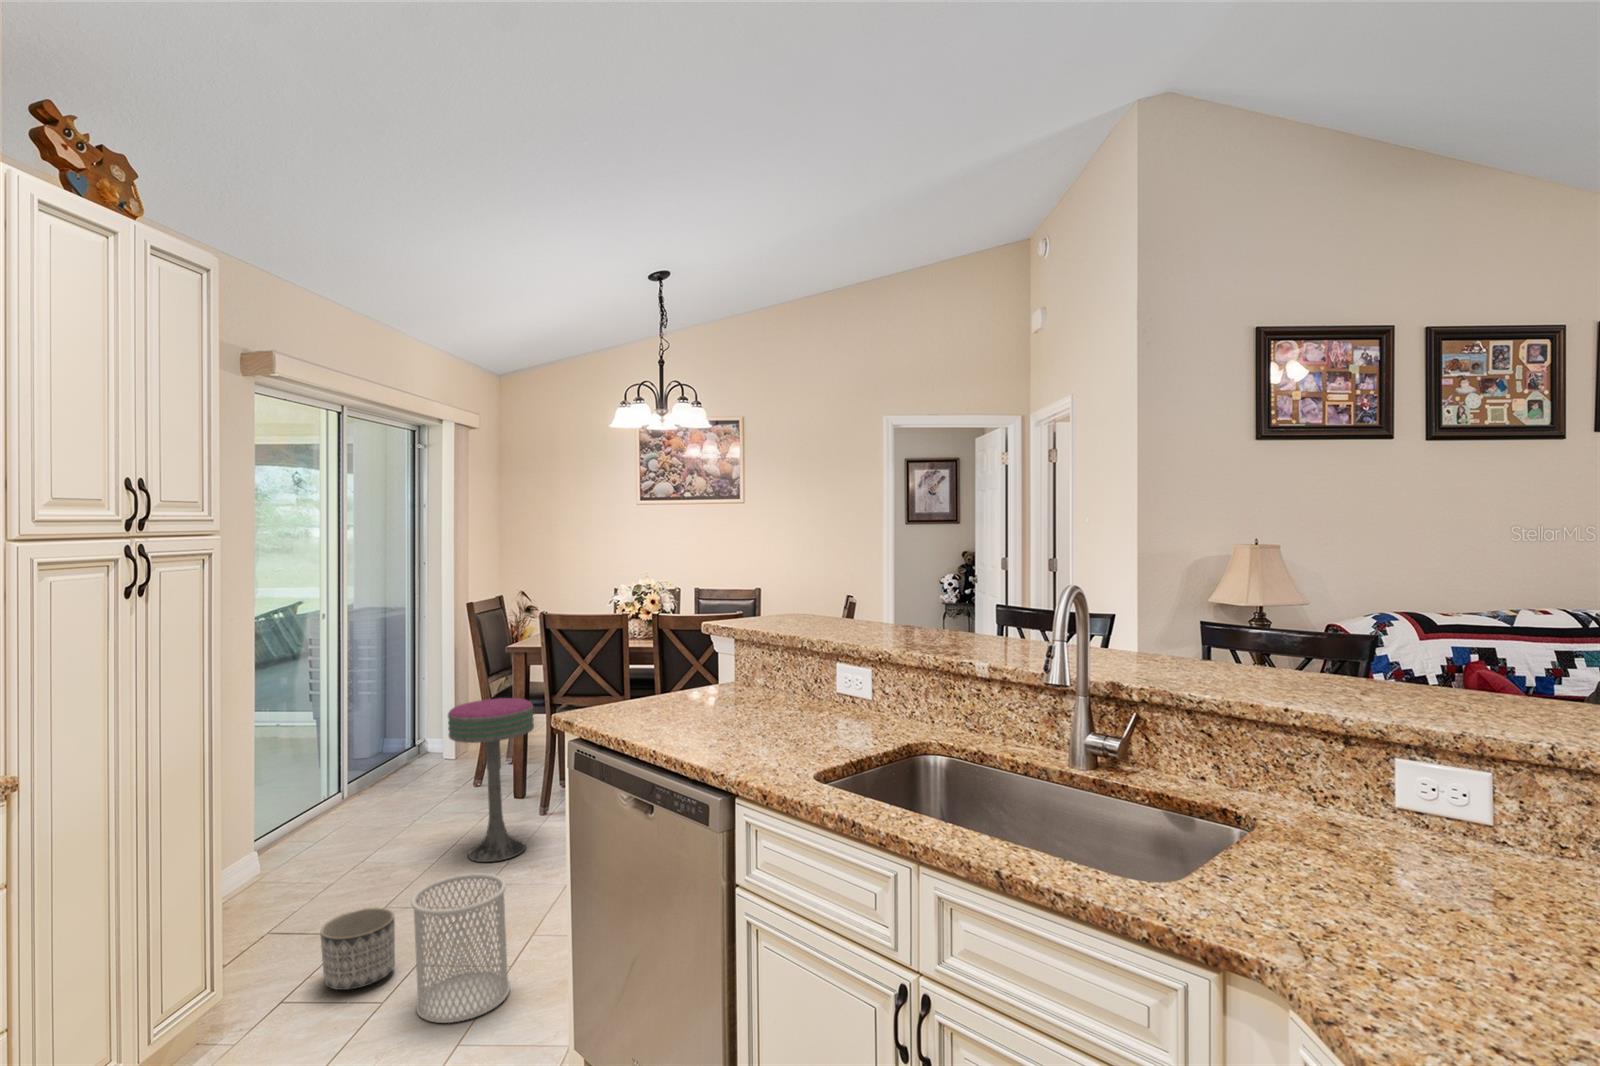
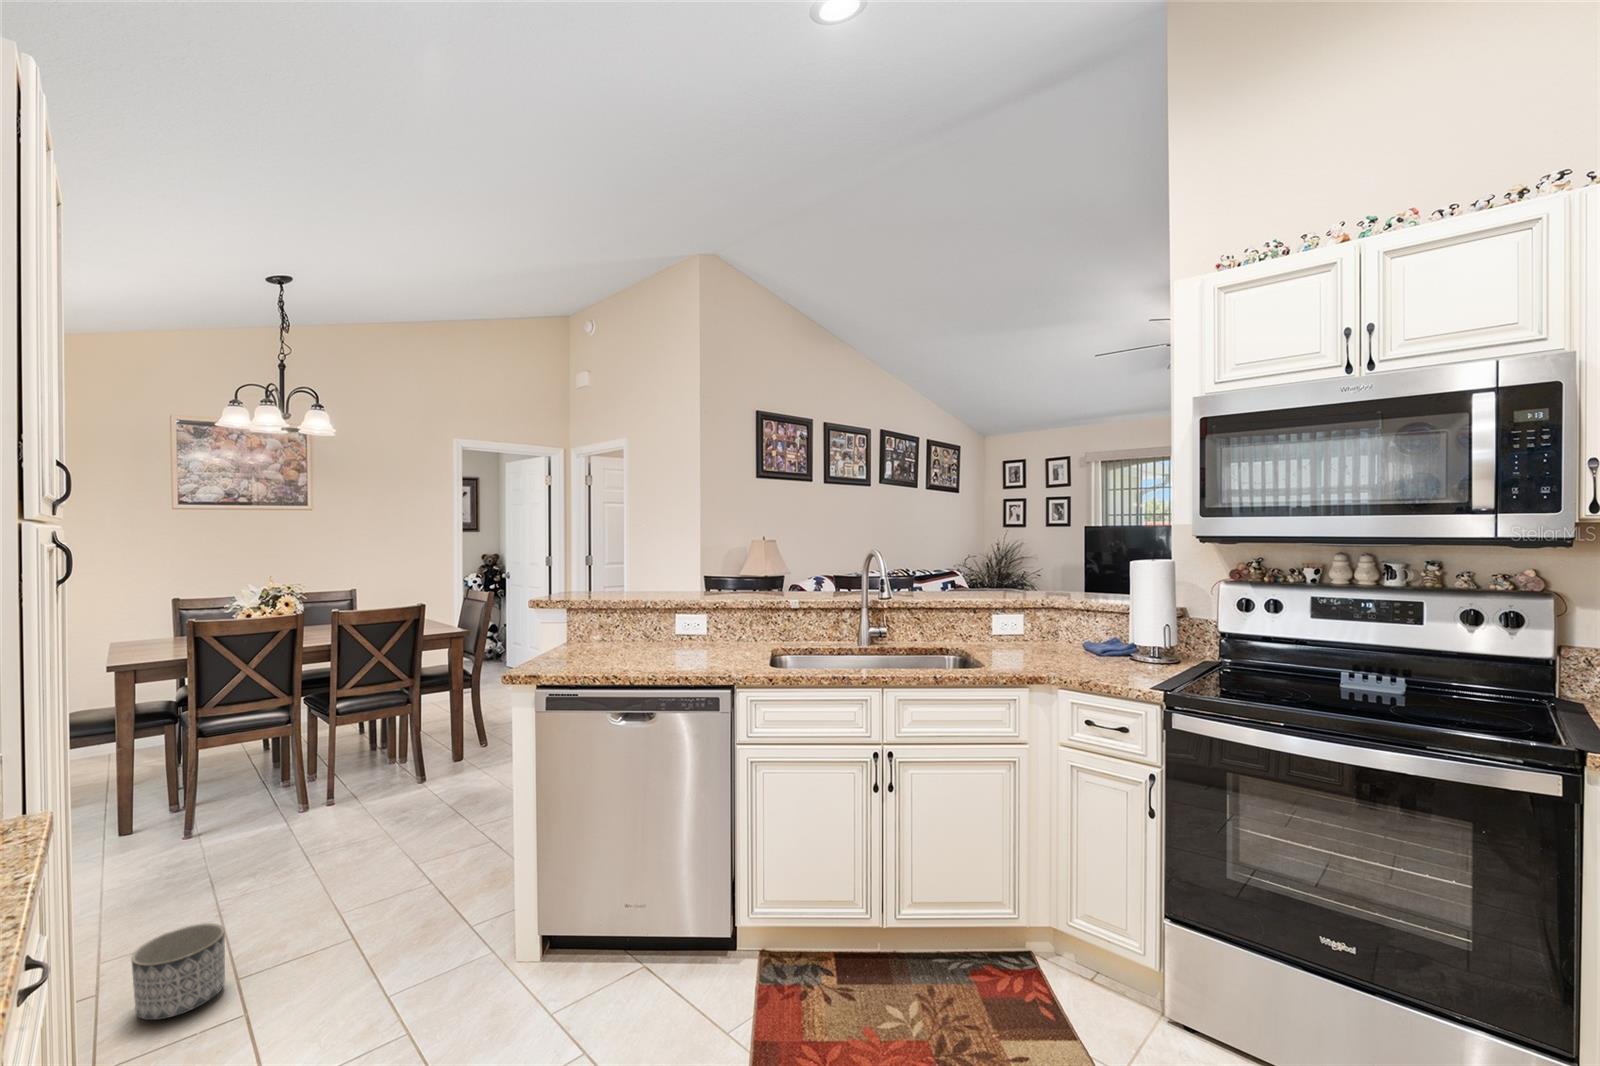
bar stool: present [448,698,534,862] -> none [114,709,230,891]
wastebasket: present [411,873,510,1023] -> none [285,846,388,992]

